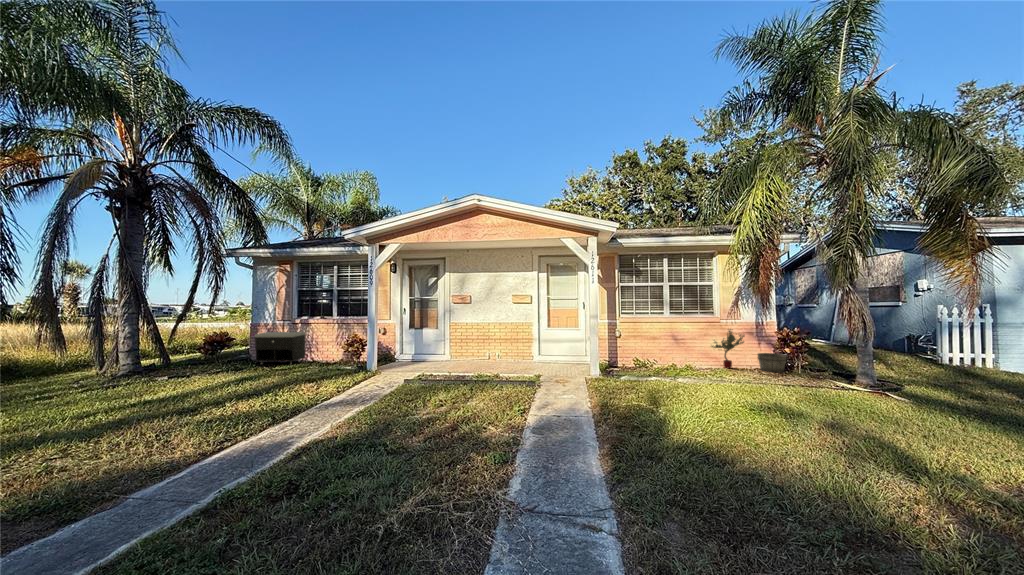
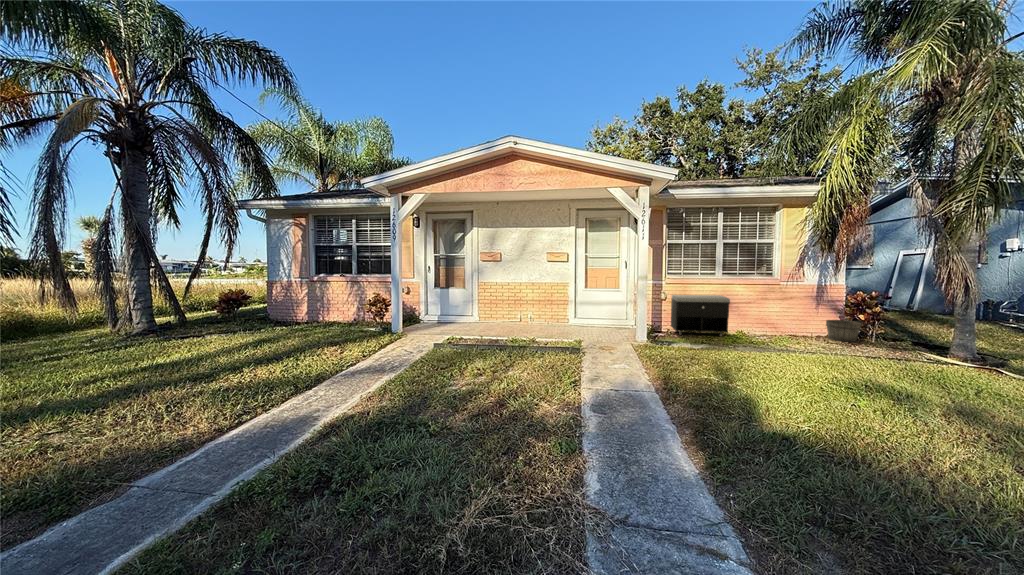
potted tree: present [712,329,744,368] -> none [771,292,812,336]
storage bench: present [254,332,305,364] -> present [671,295,730,336]

